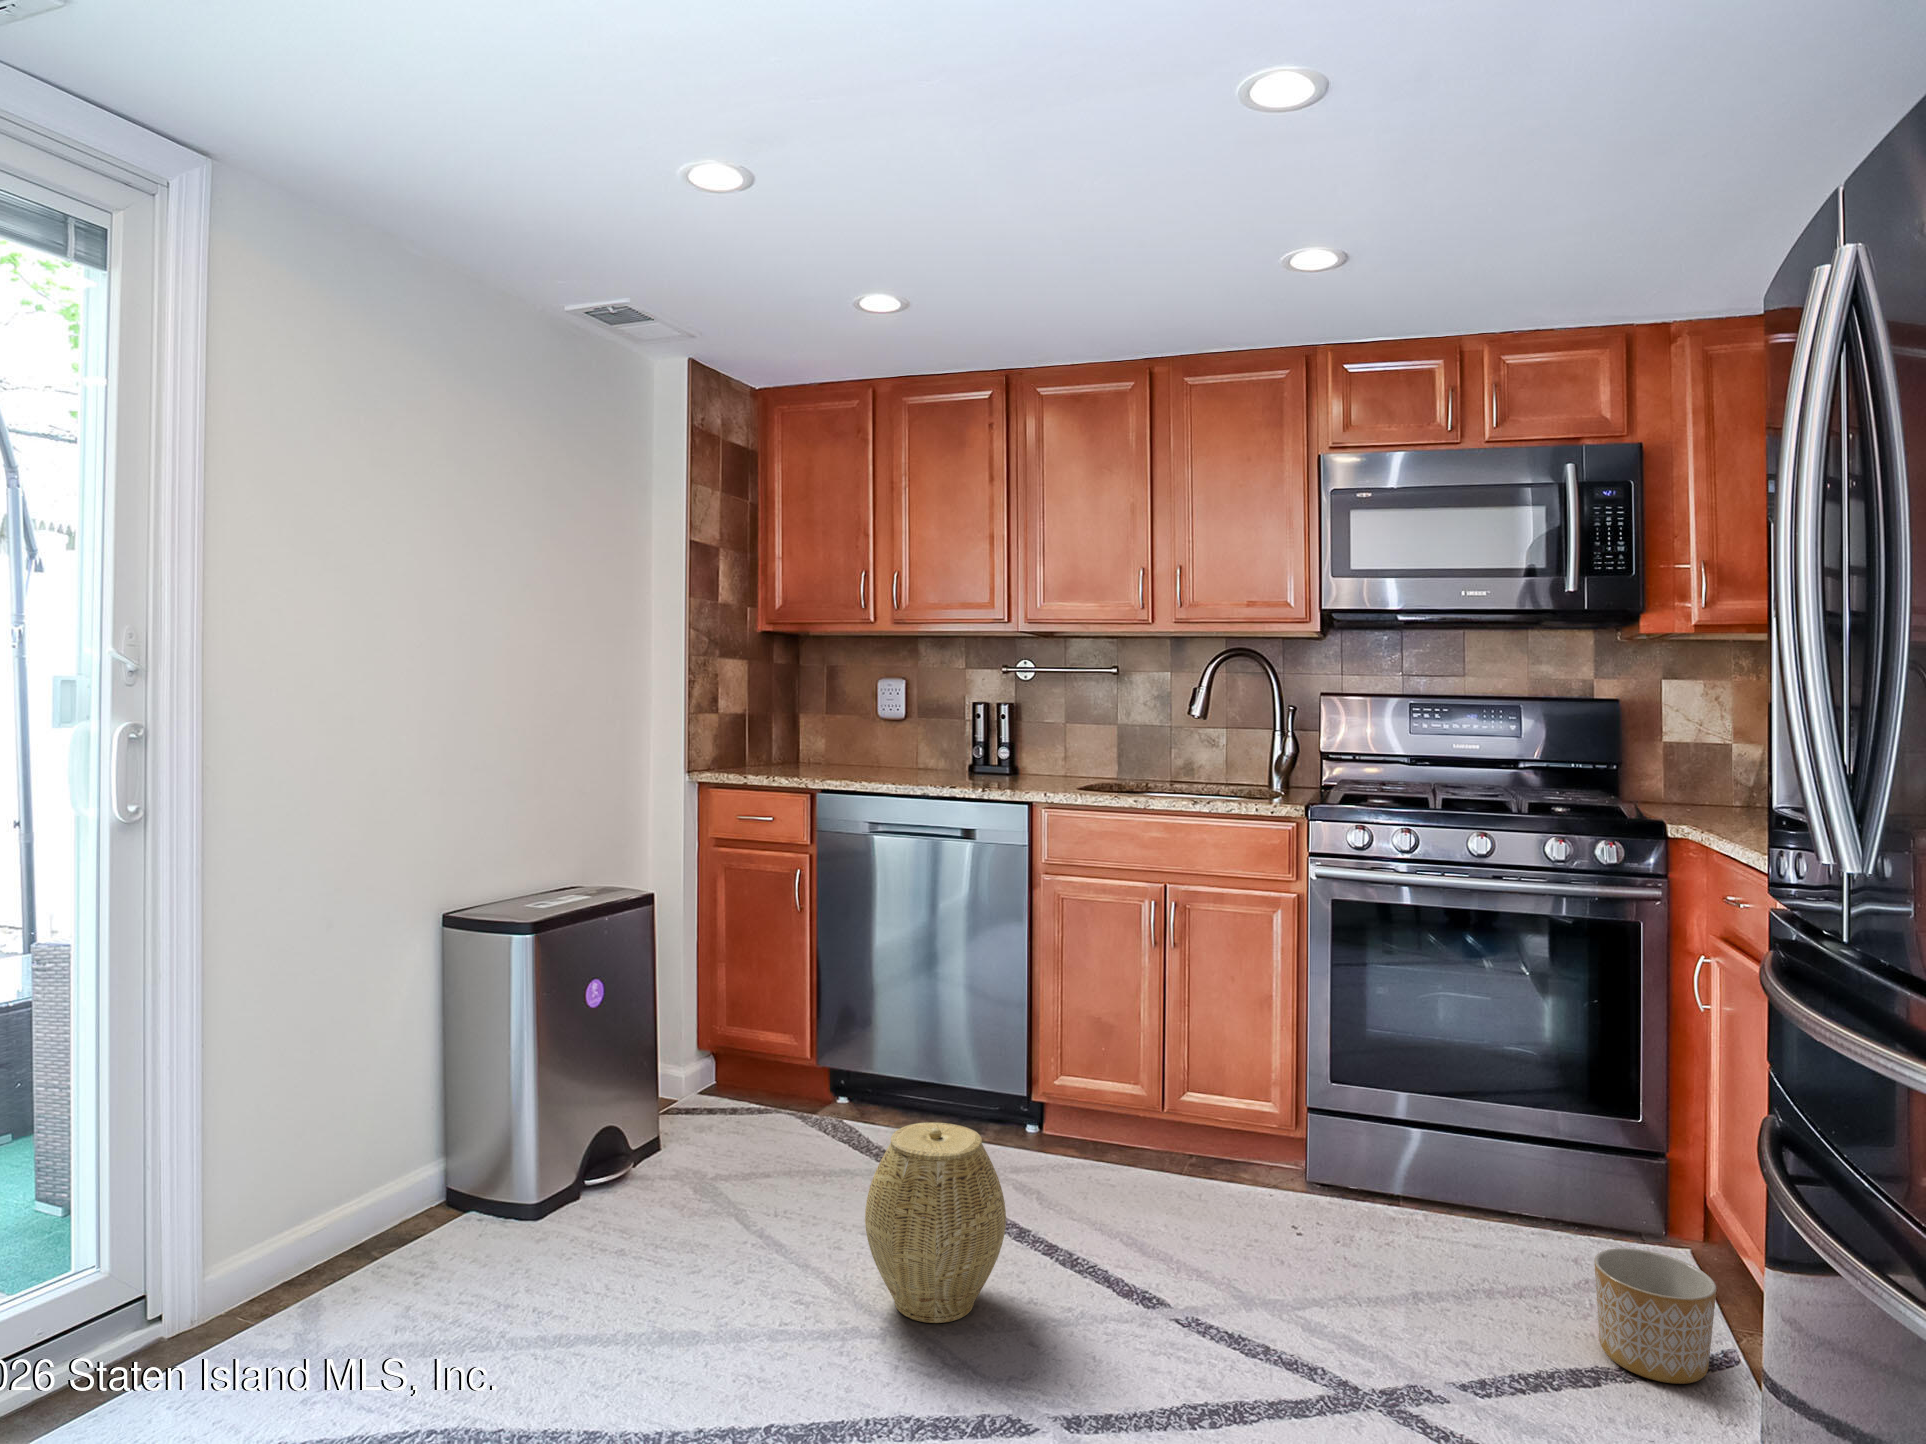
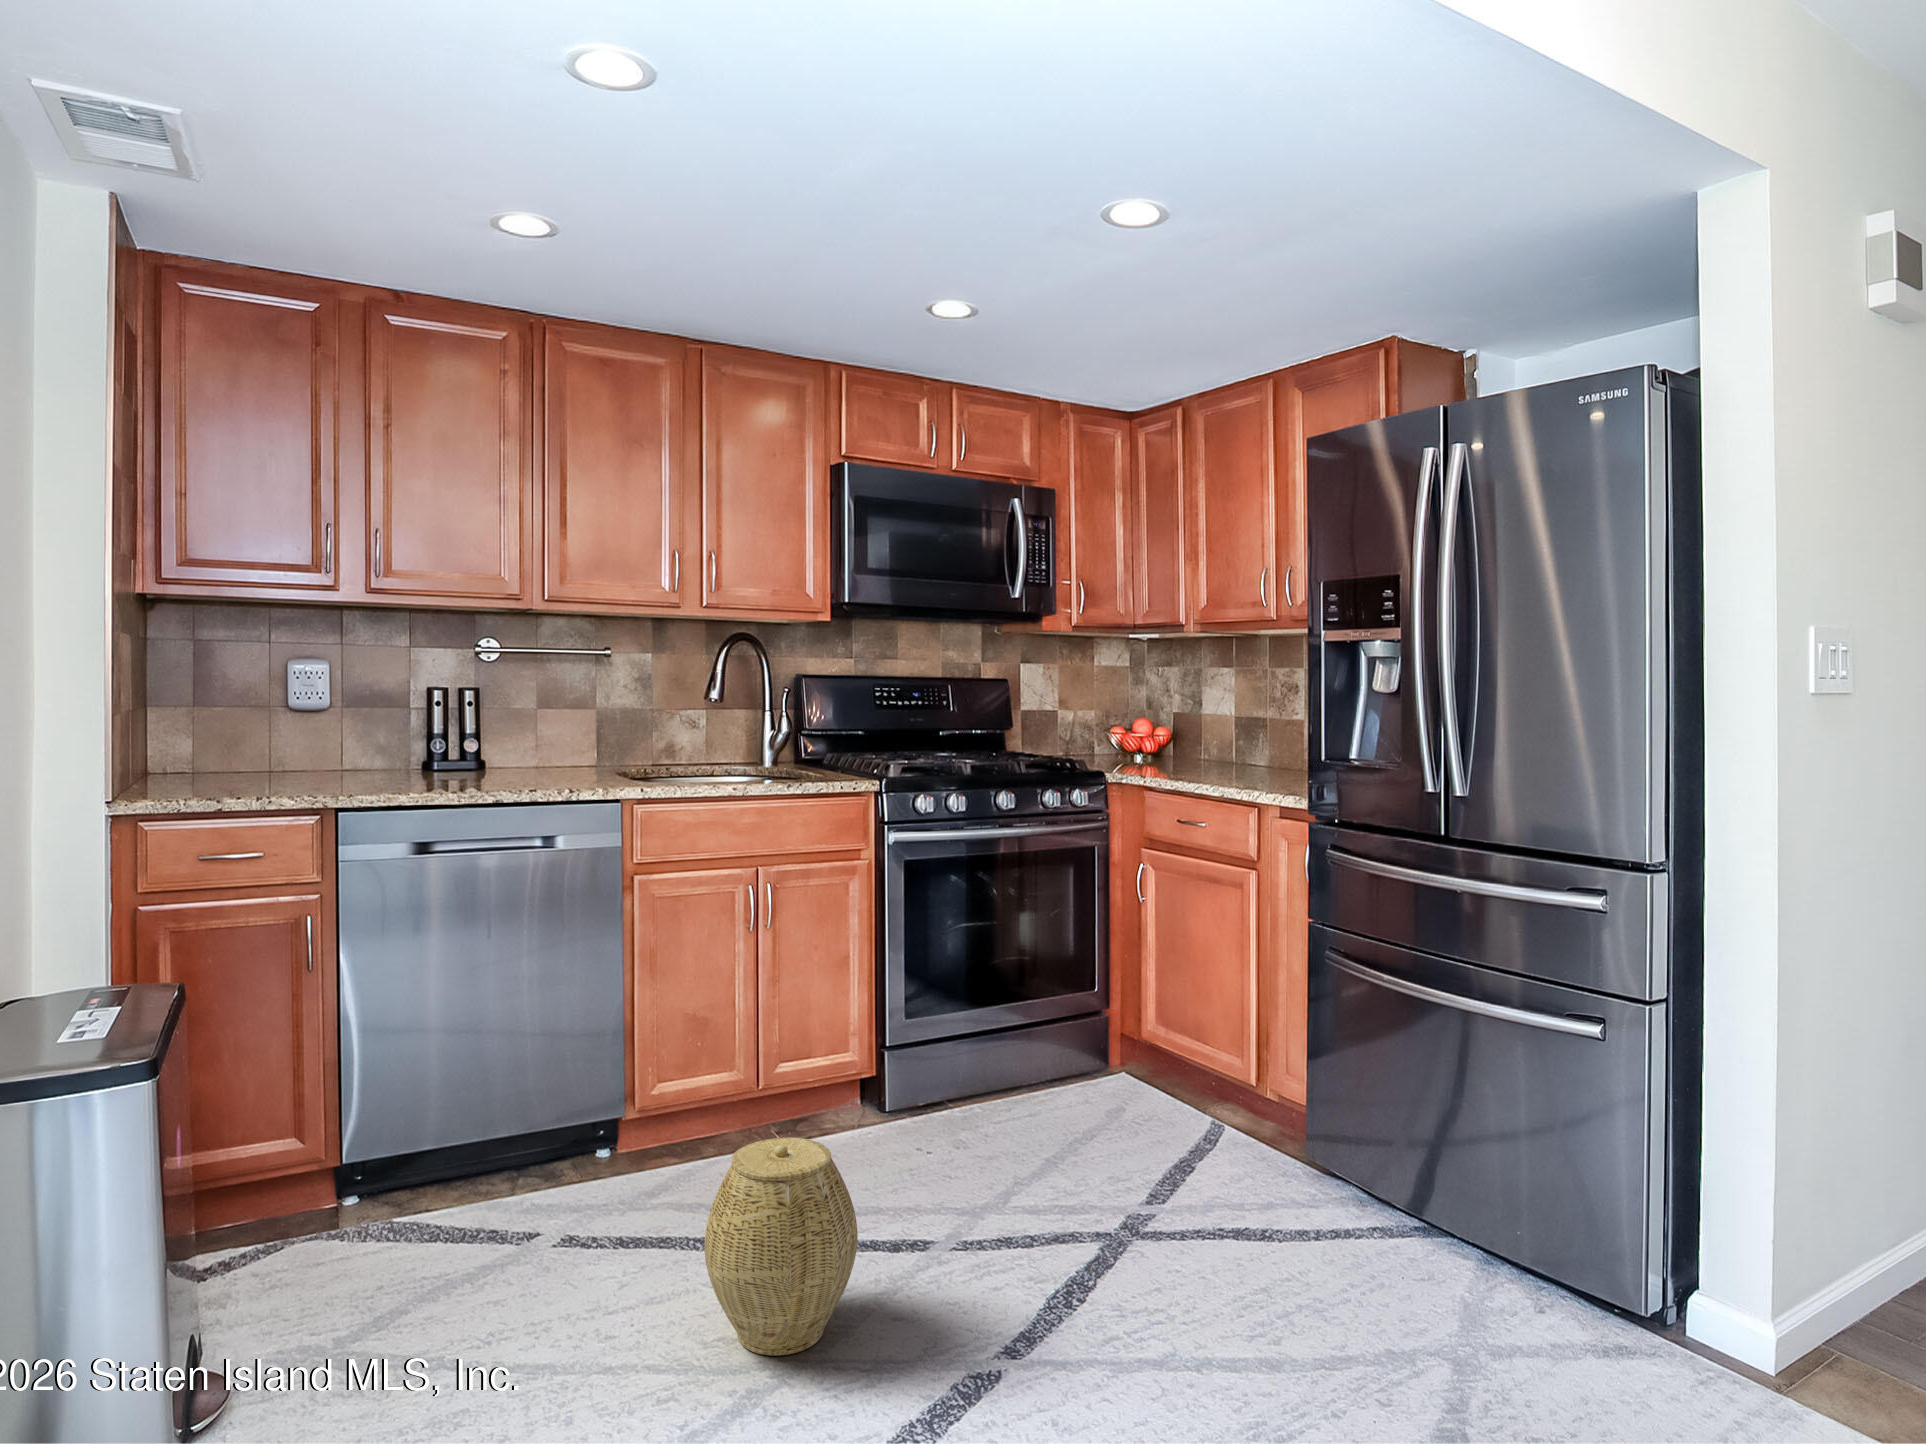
planter: present [1594,1248,1716,1384] -> none [1161,1067,1235,1151]

